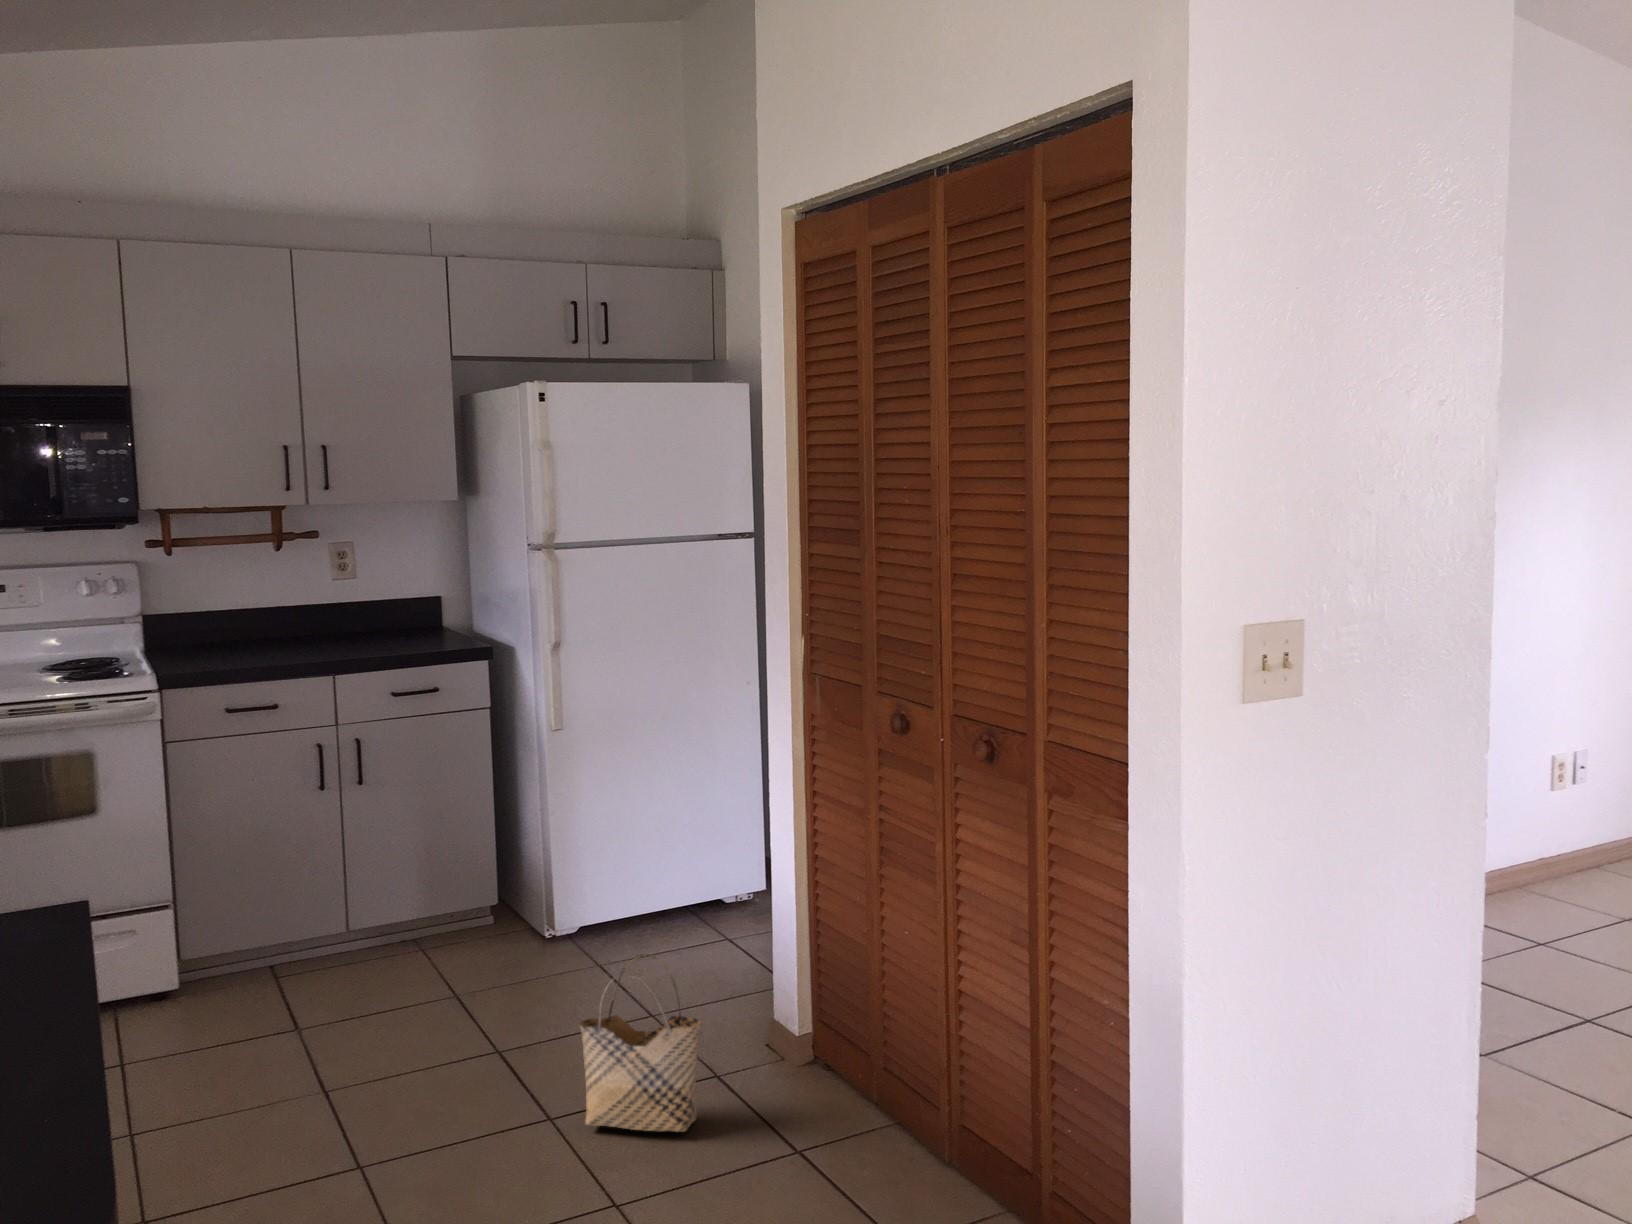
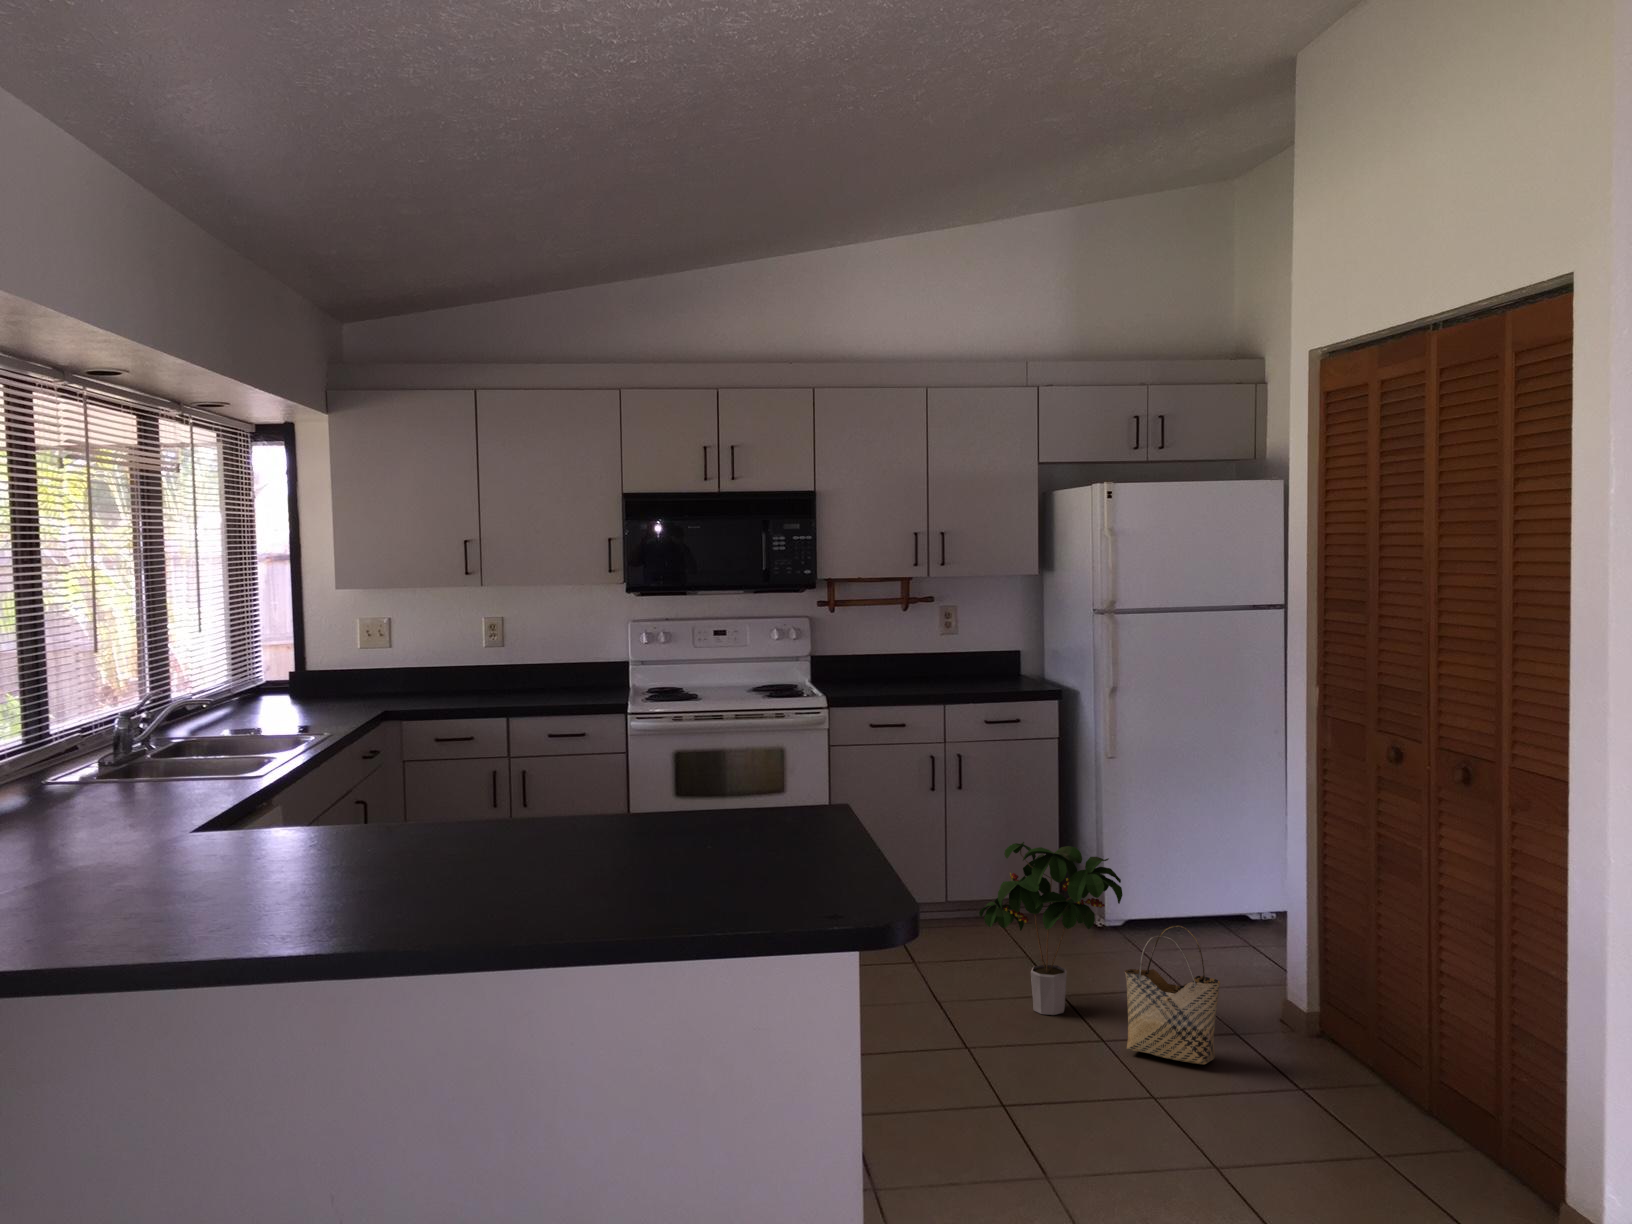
potted plant: none [383,859,574,1085] -> present [979,842,1123,1015]

